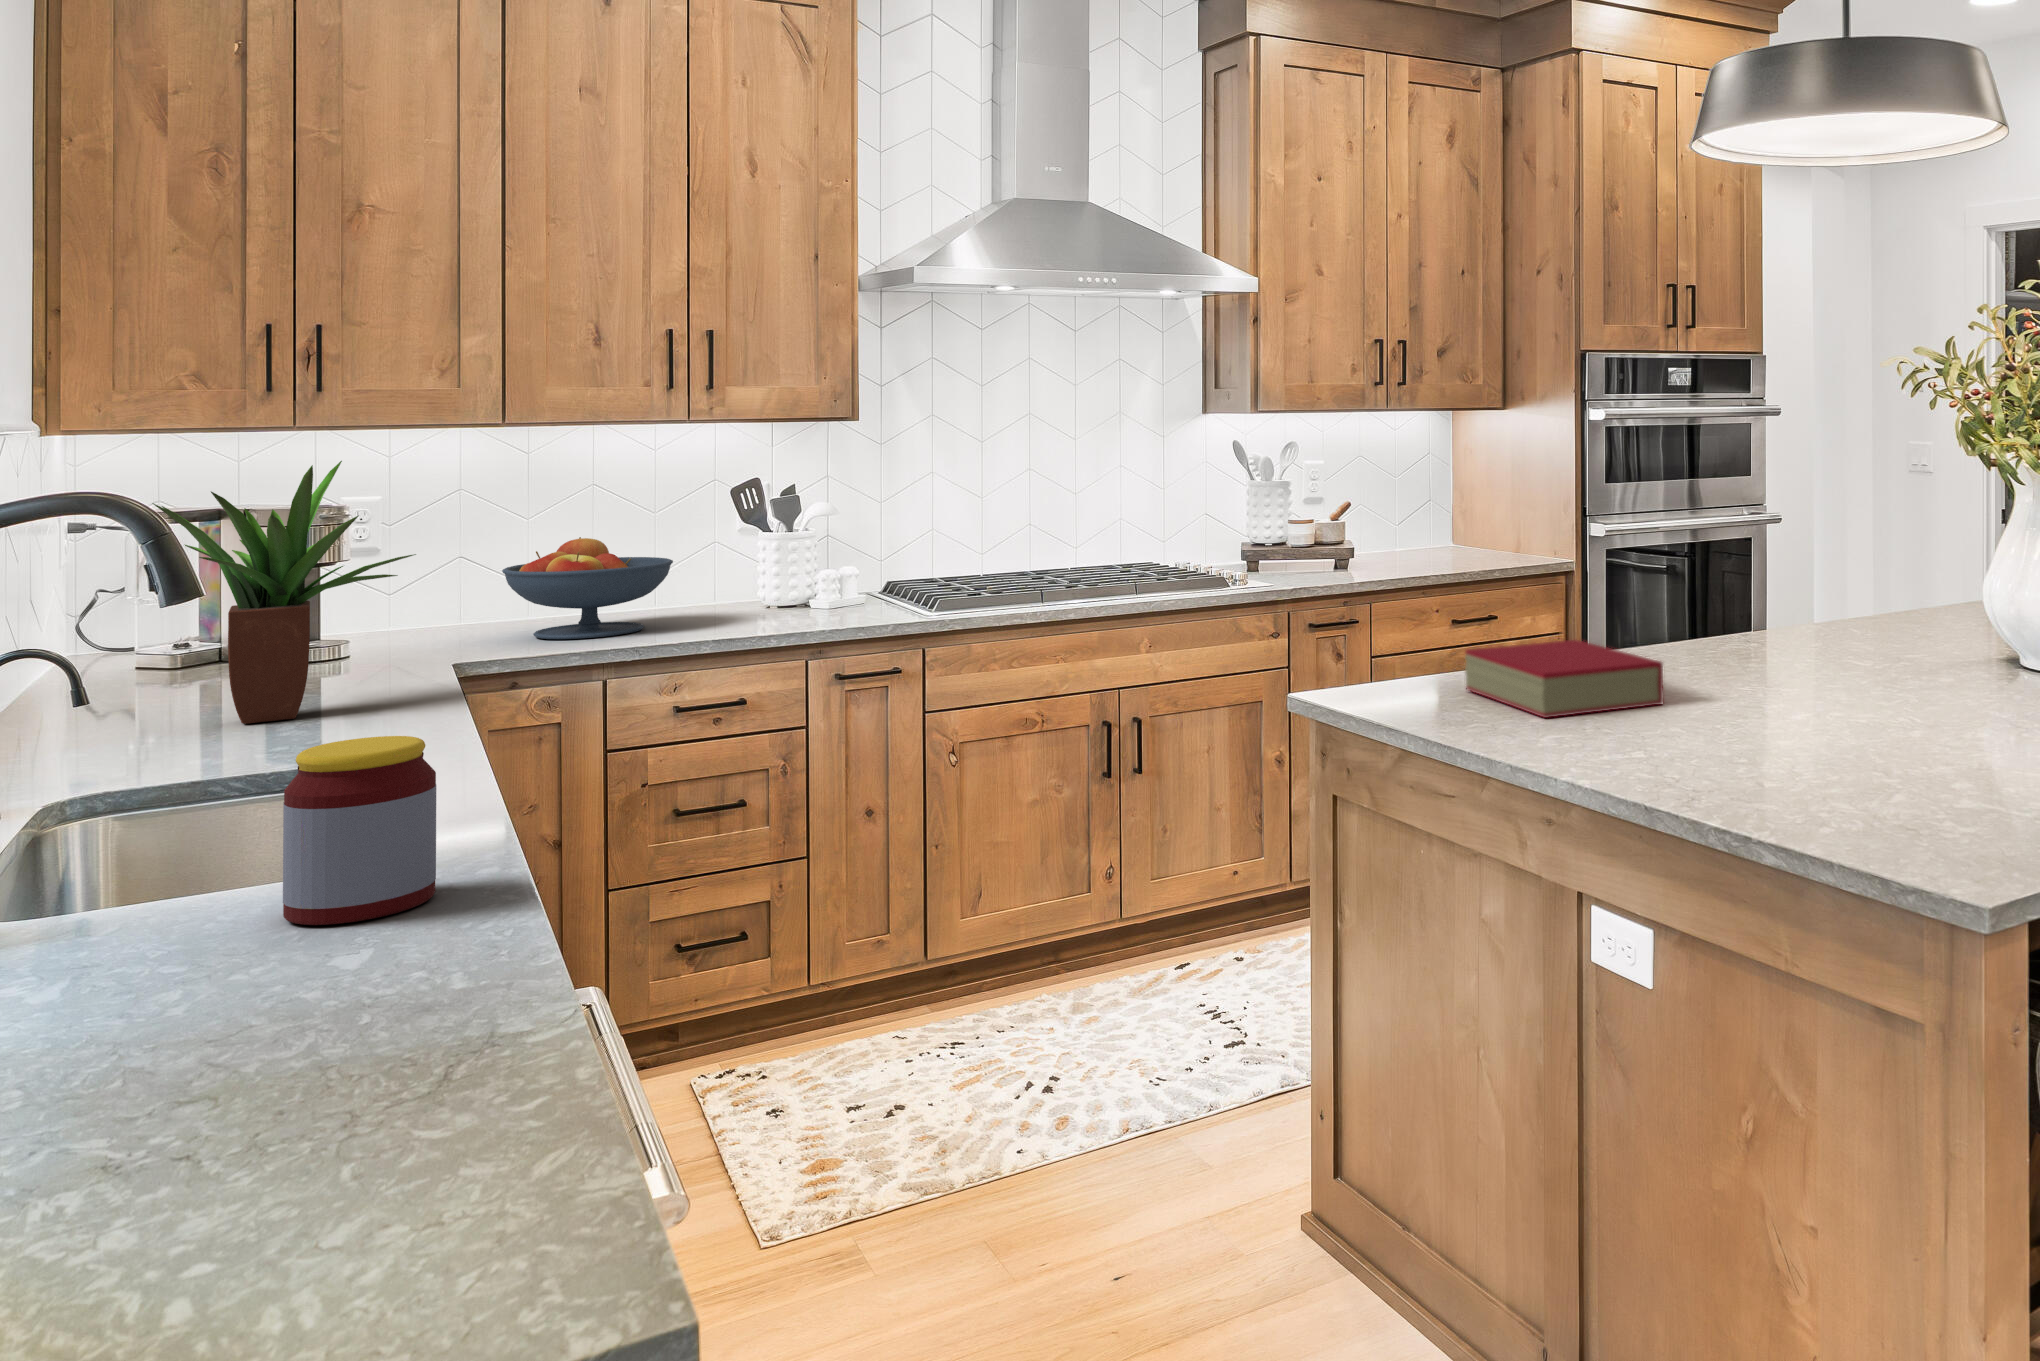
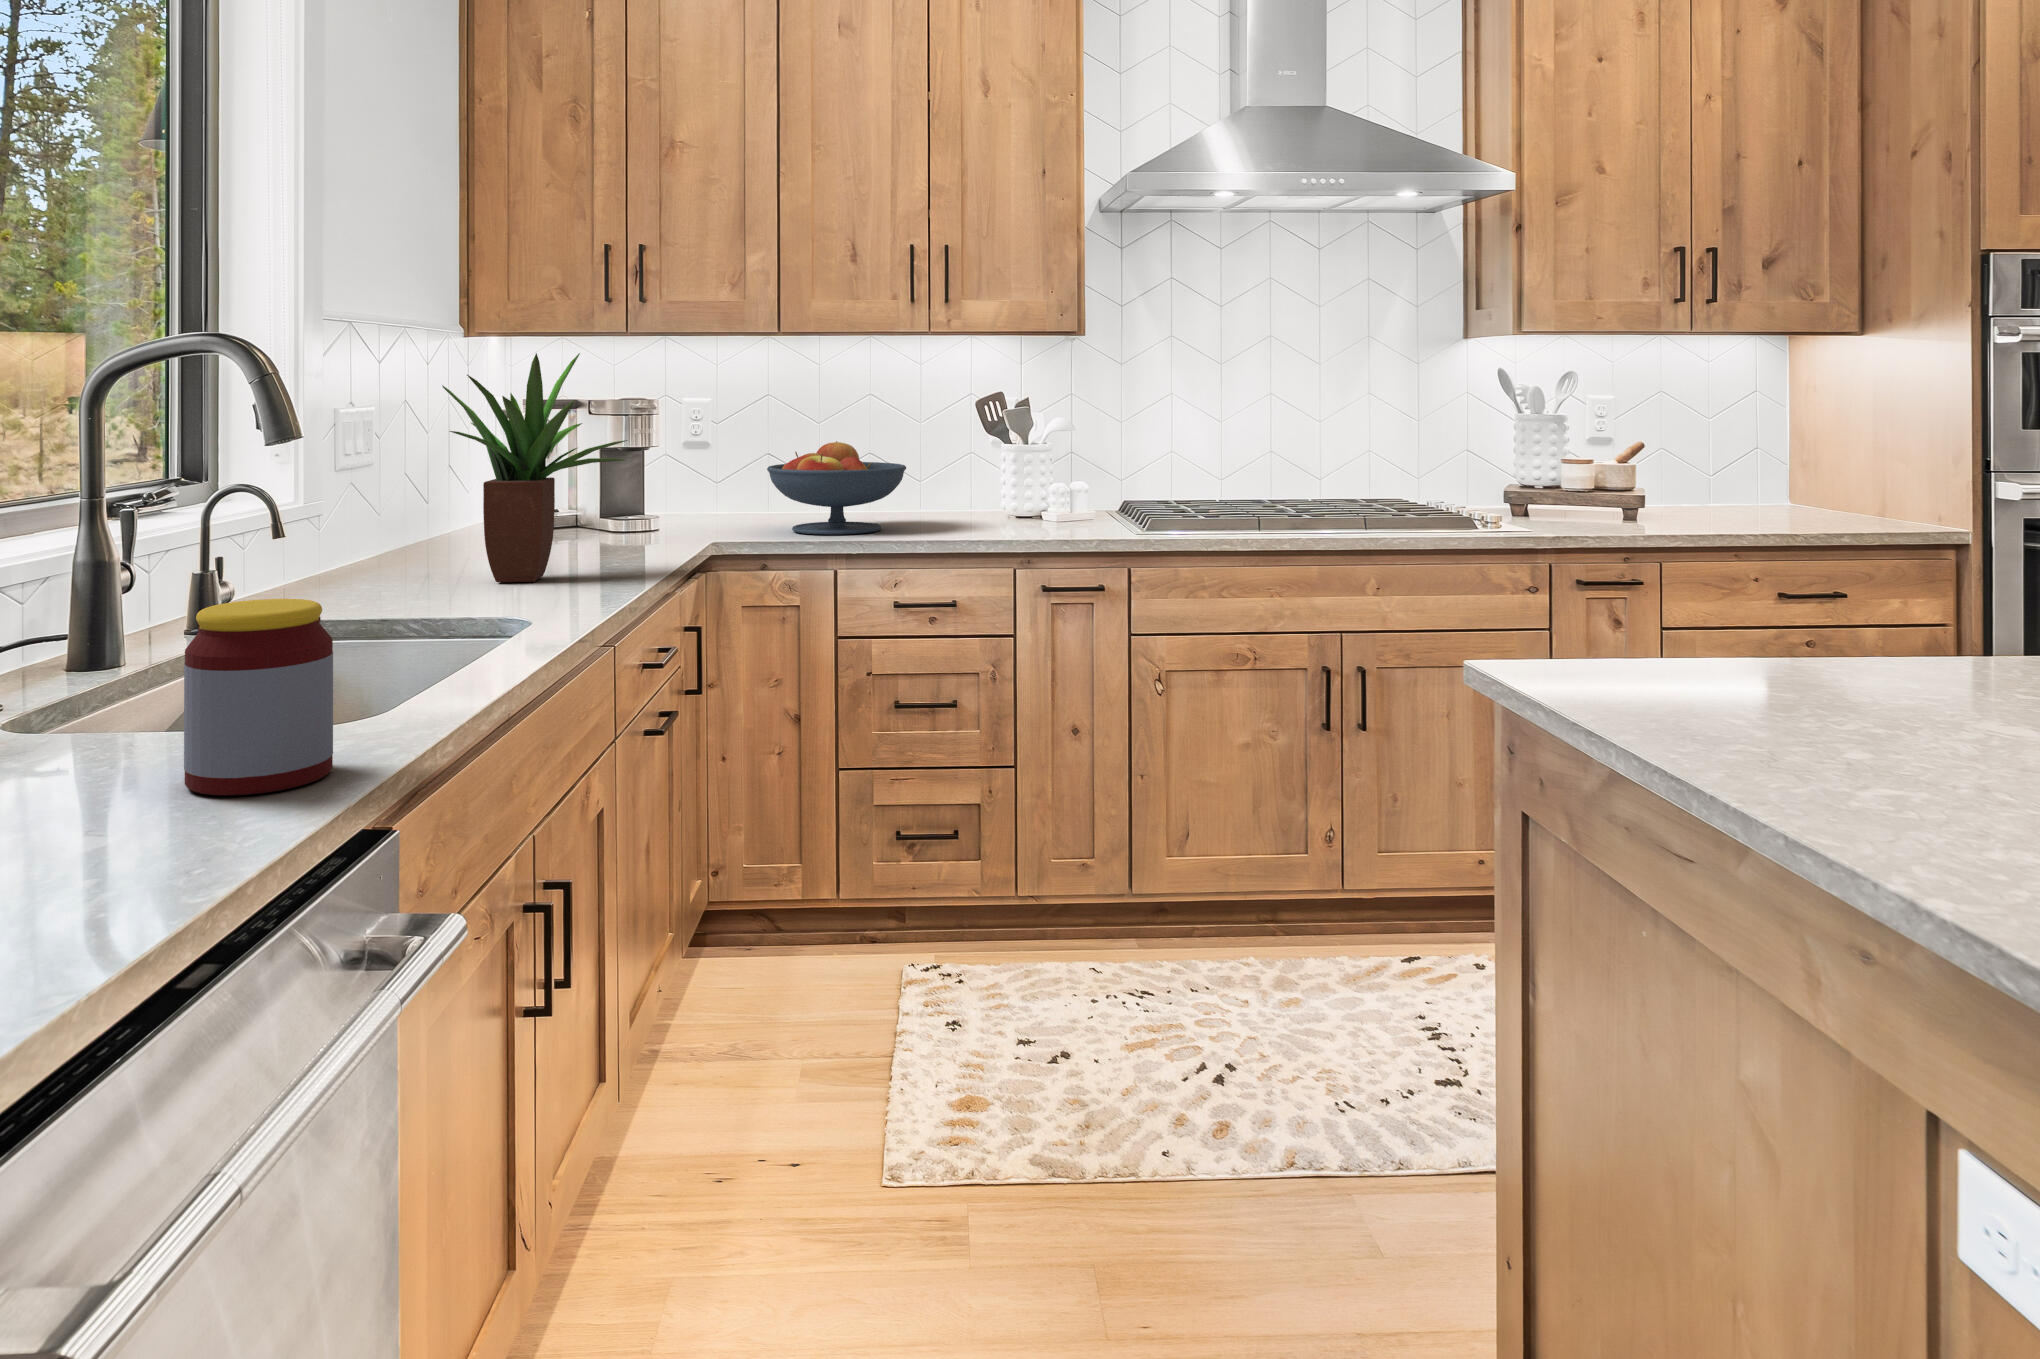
book: present [1465,640,1663,718] -> none [1683,633,2036,762]

